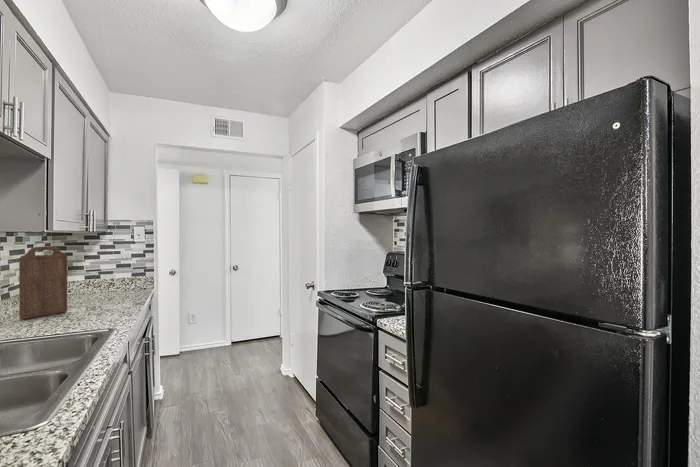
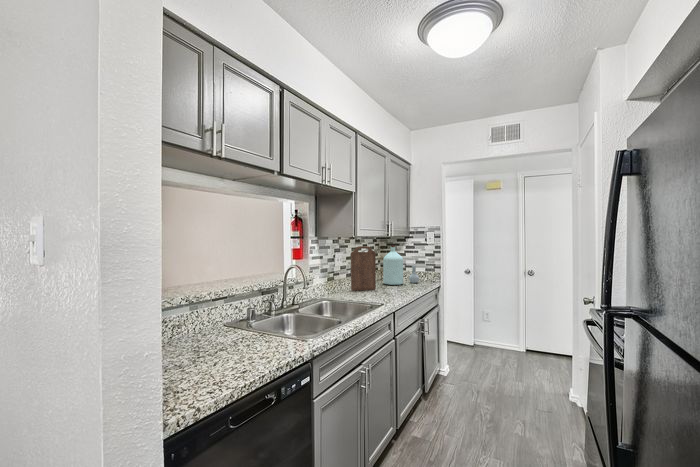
bottle: none [71,244,127,302] -> present [383,245,419,285]

